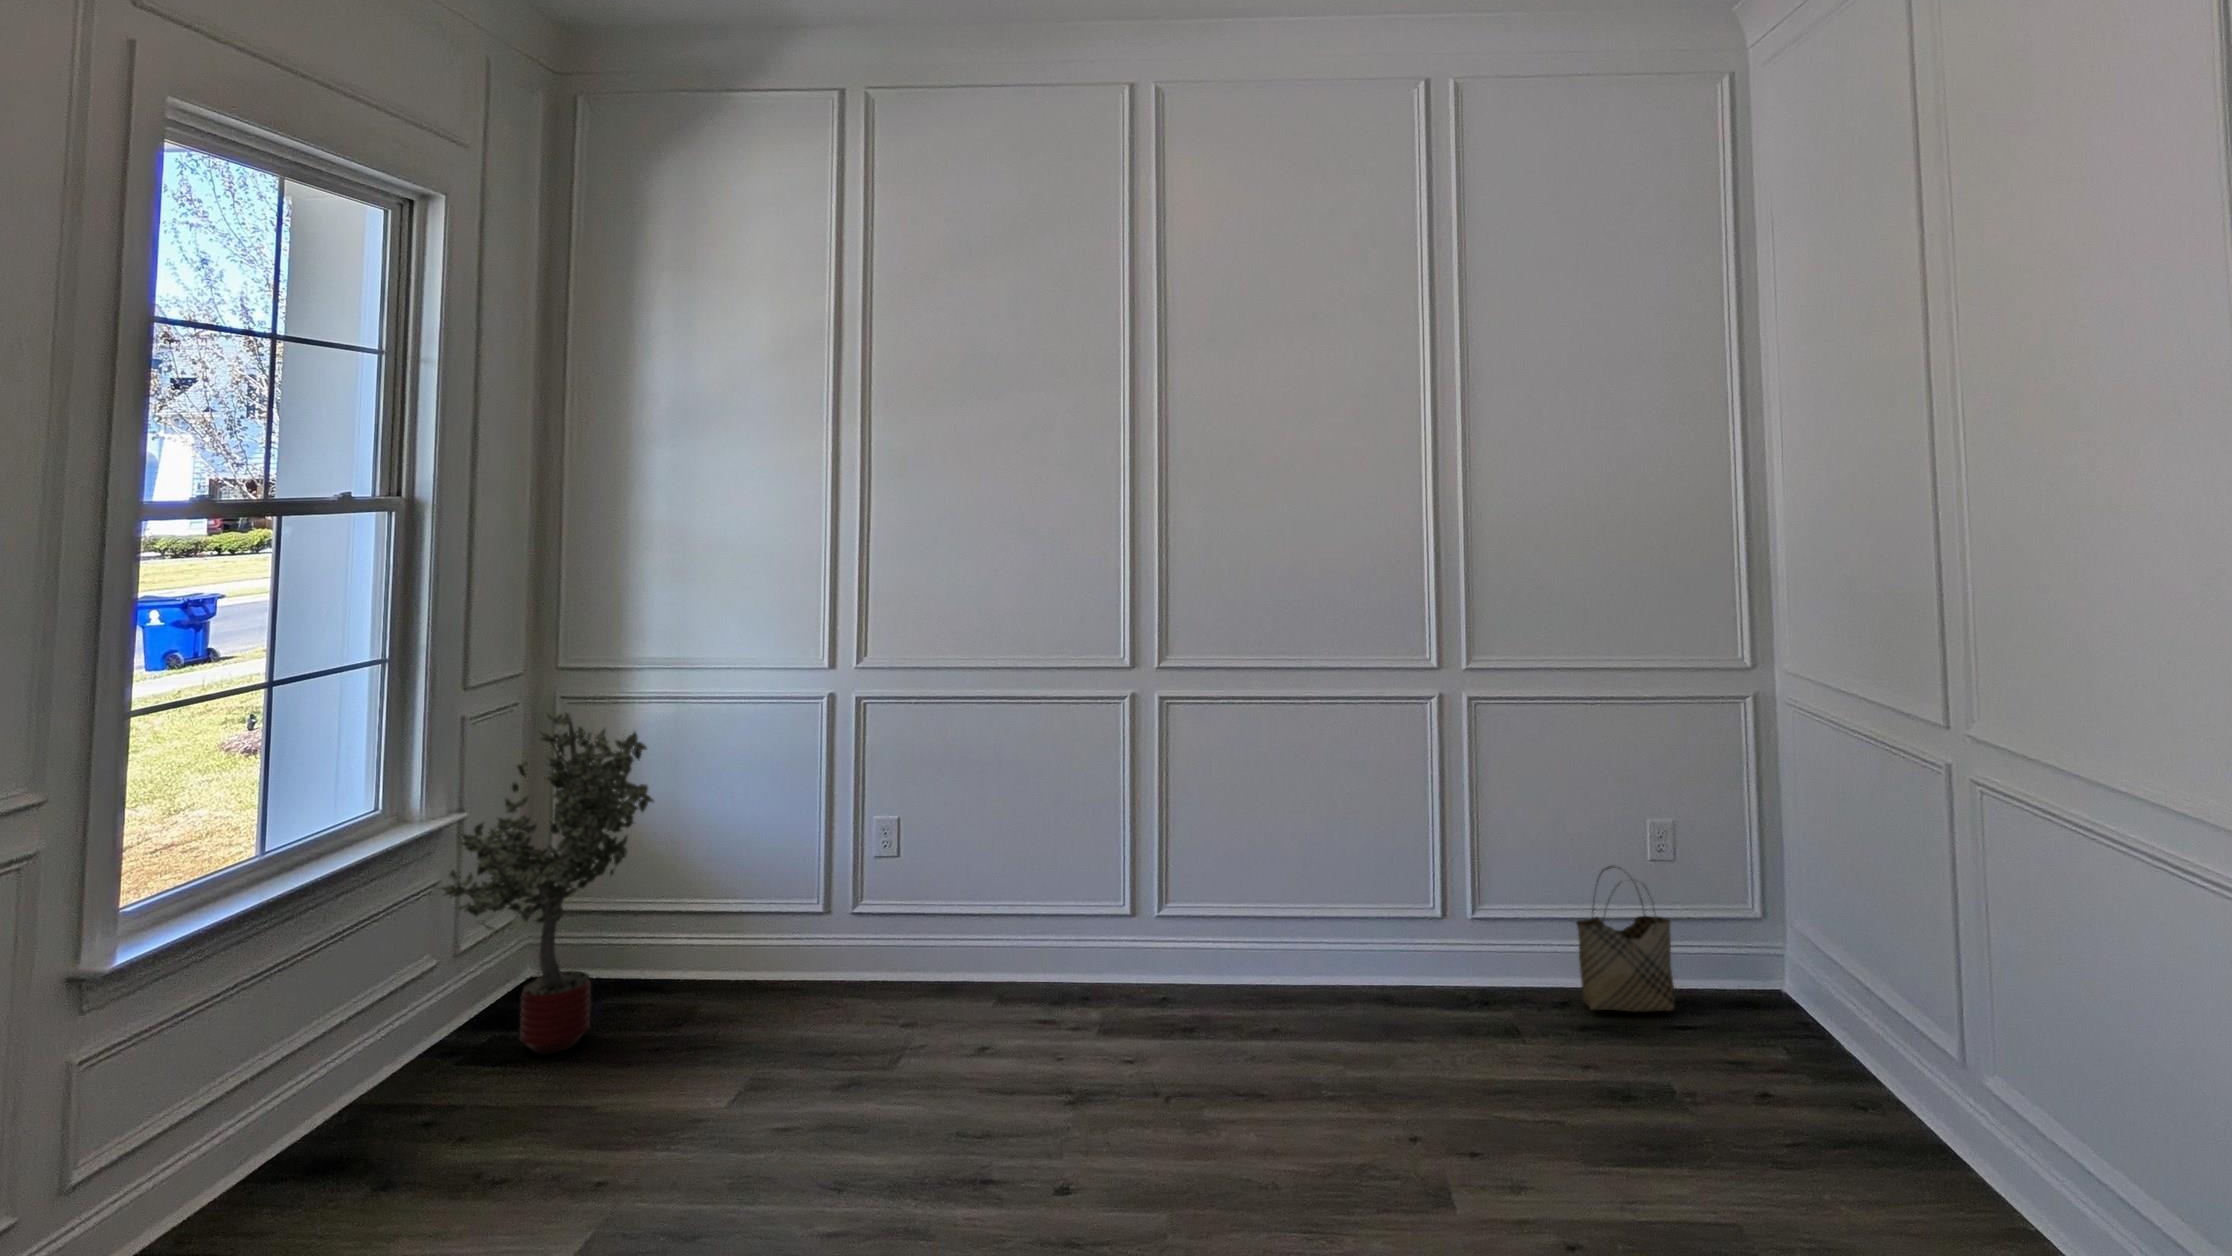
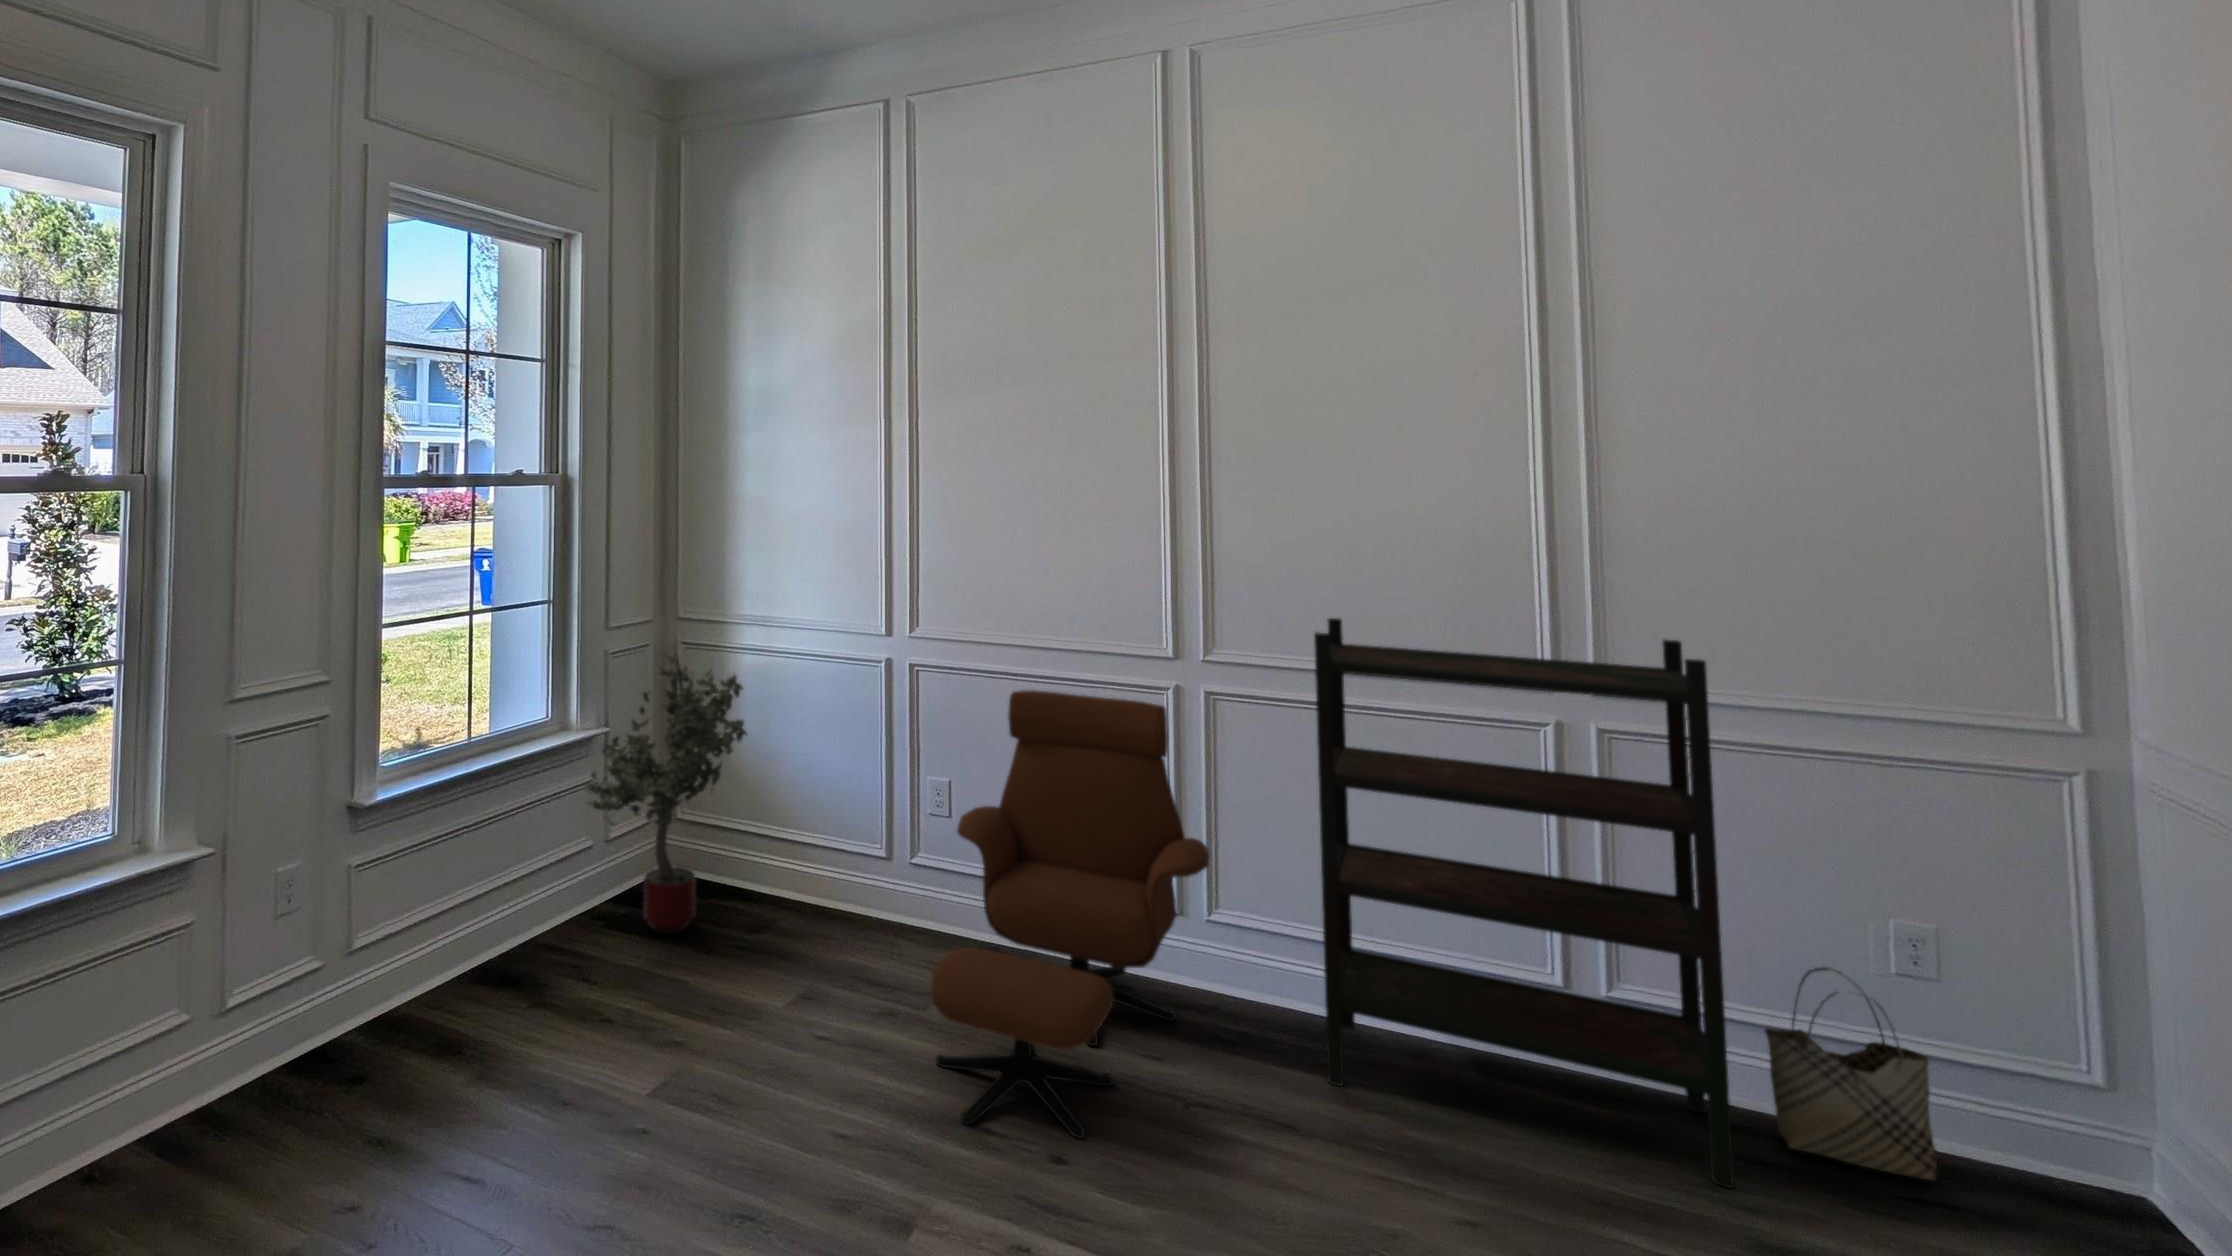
bookshelf: none [1268,620,1562,1049] -> present [1314,618,1734,1188]
lounge chair: none [916,714,1169,1162] -> present [931,690,1209,1139]

